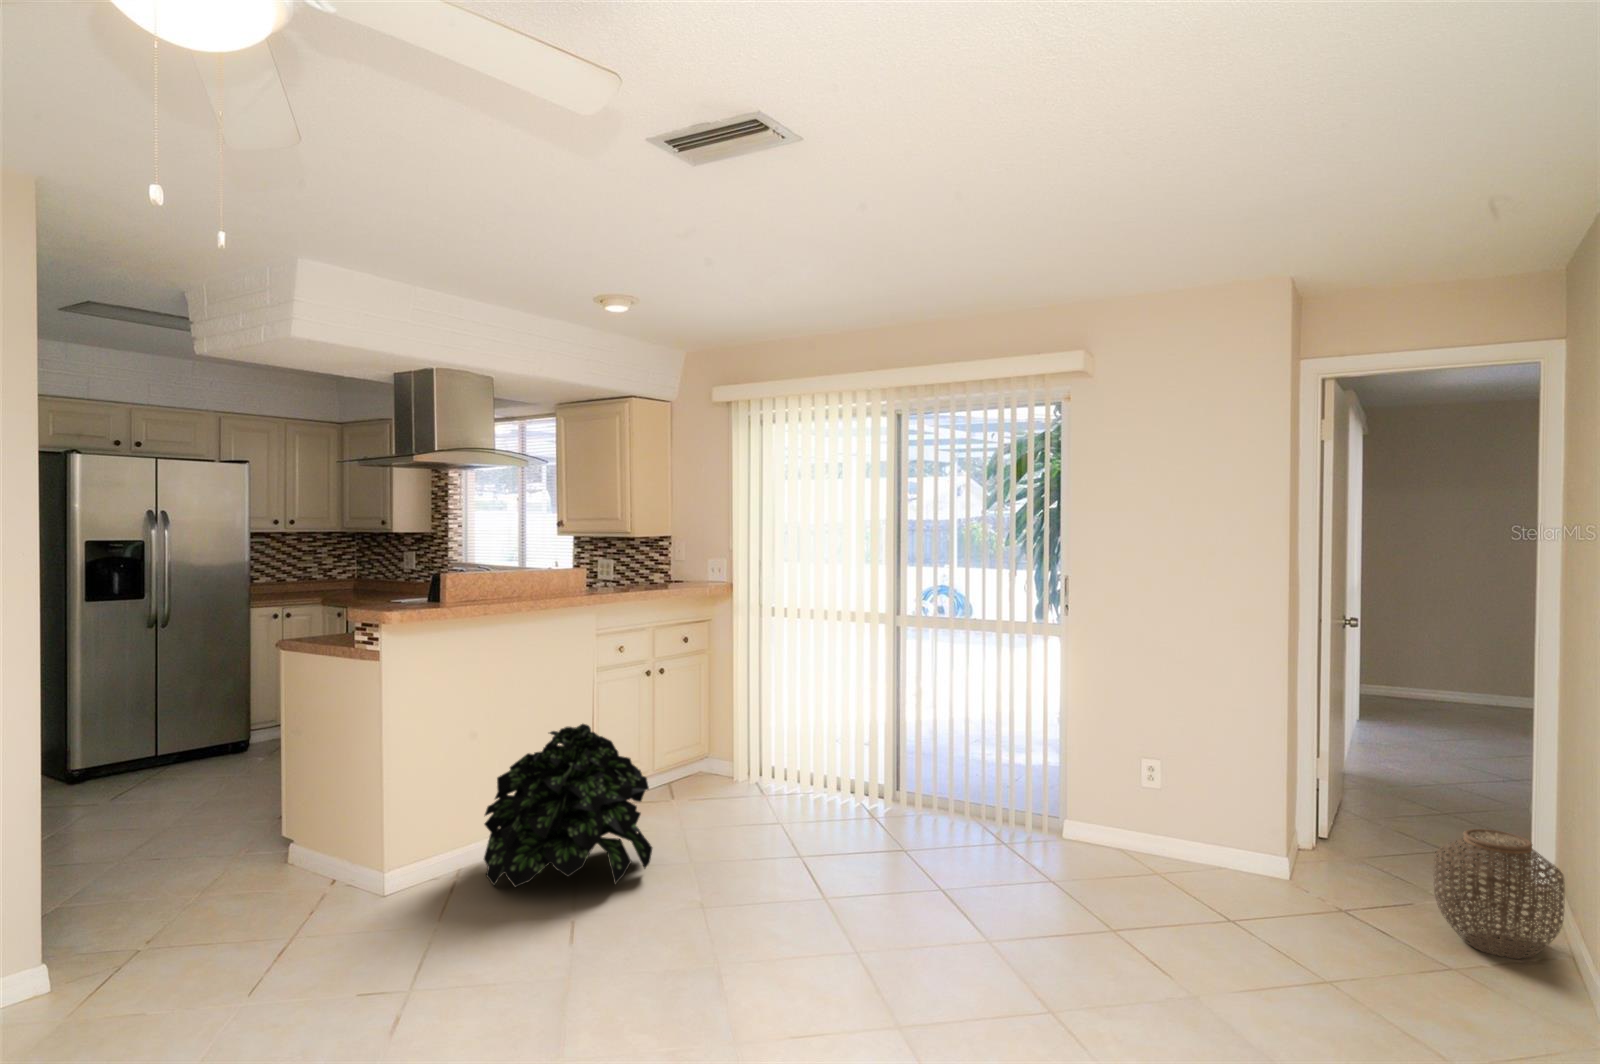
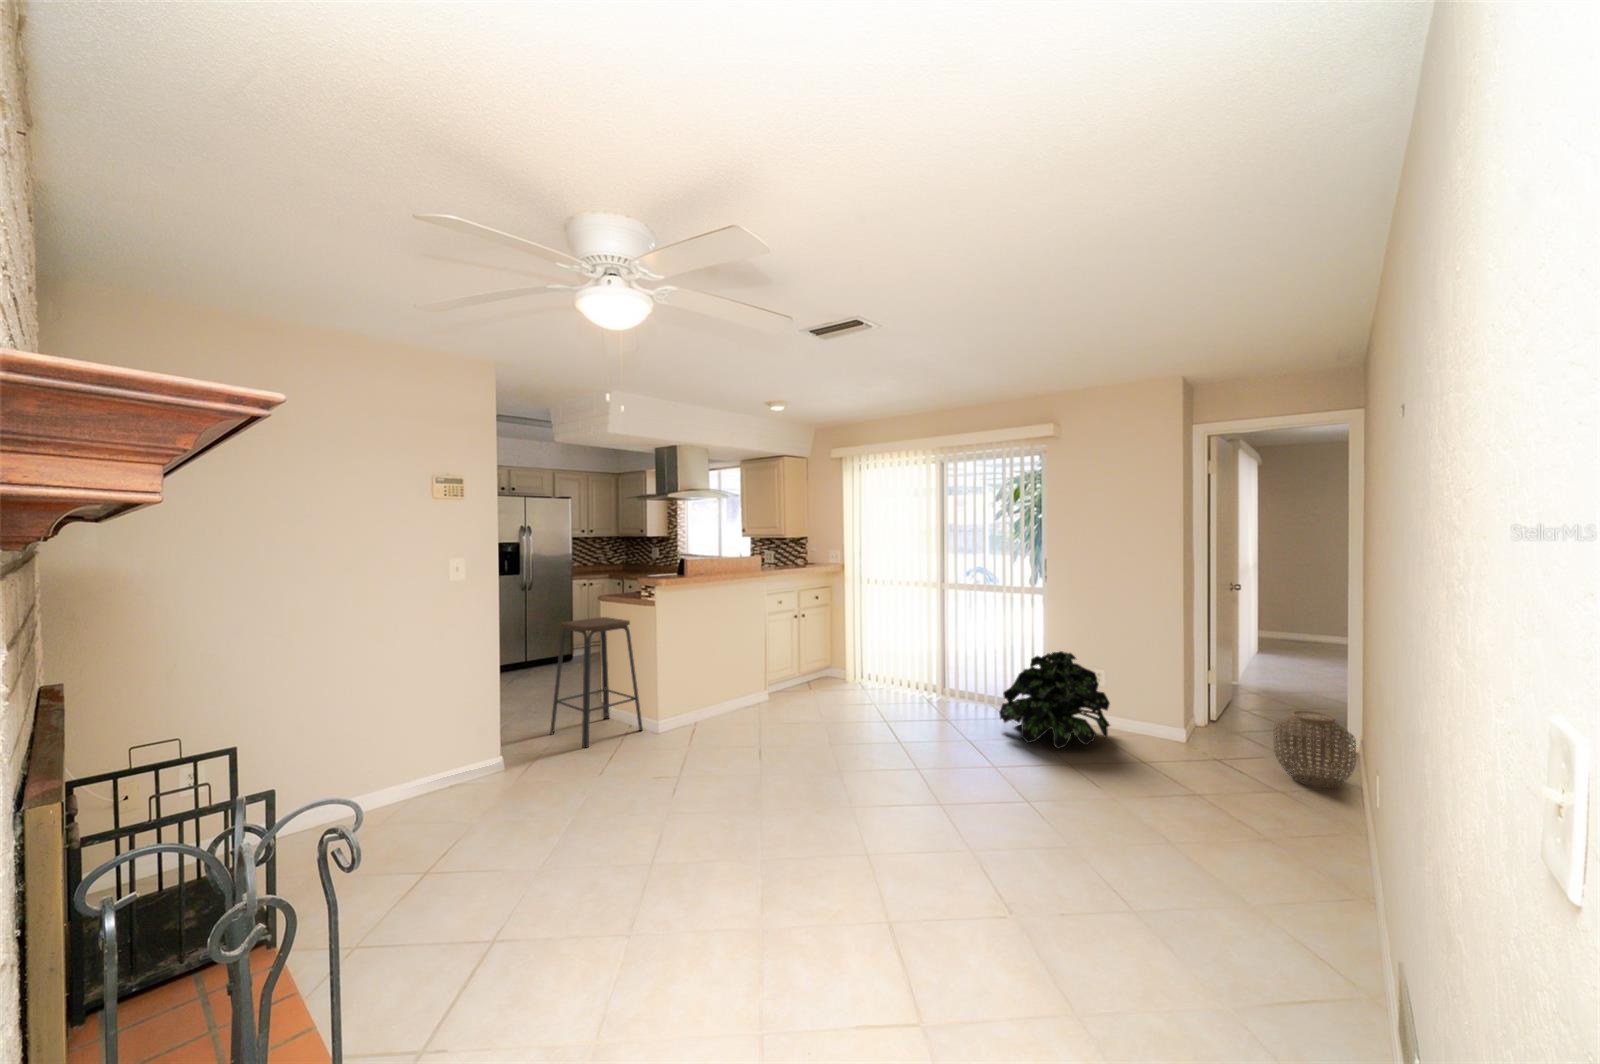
bar stool: none [162,683,353,939] -> present [550,617,643,748]
potted plant: present [484,724,652,887] -> present [999,651,1110,749]

